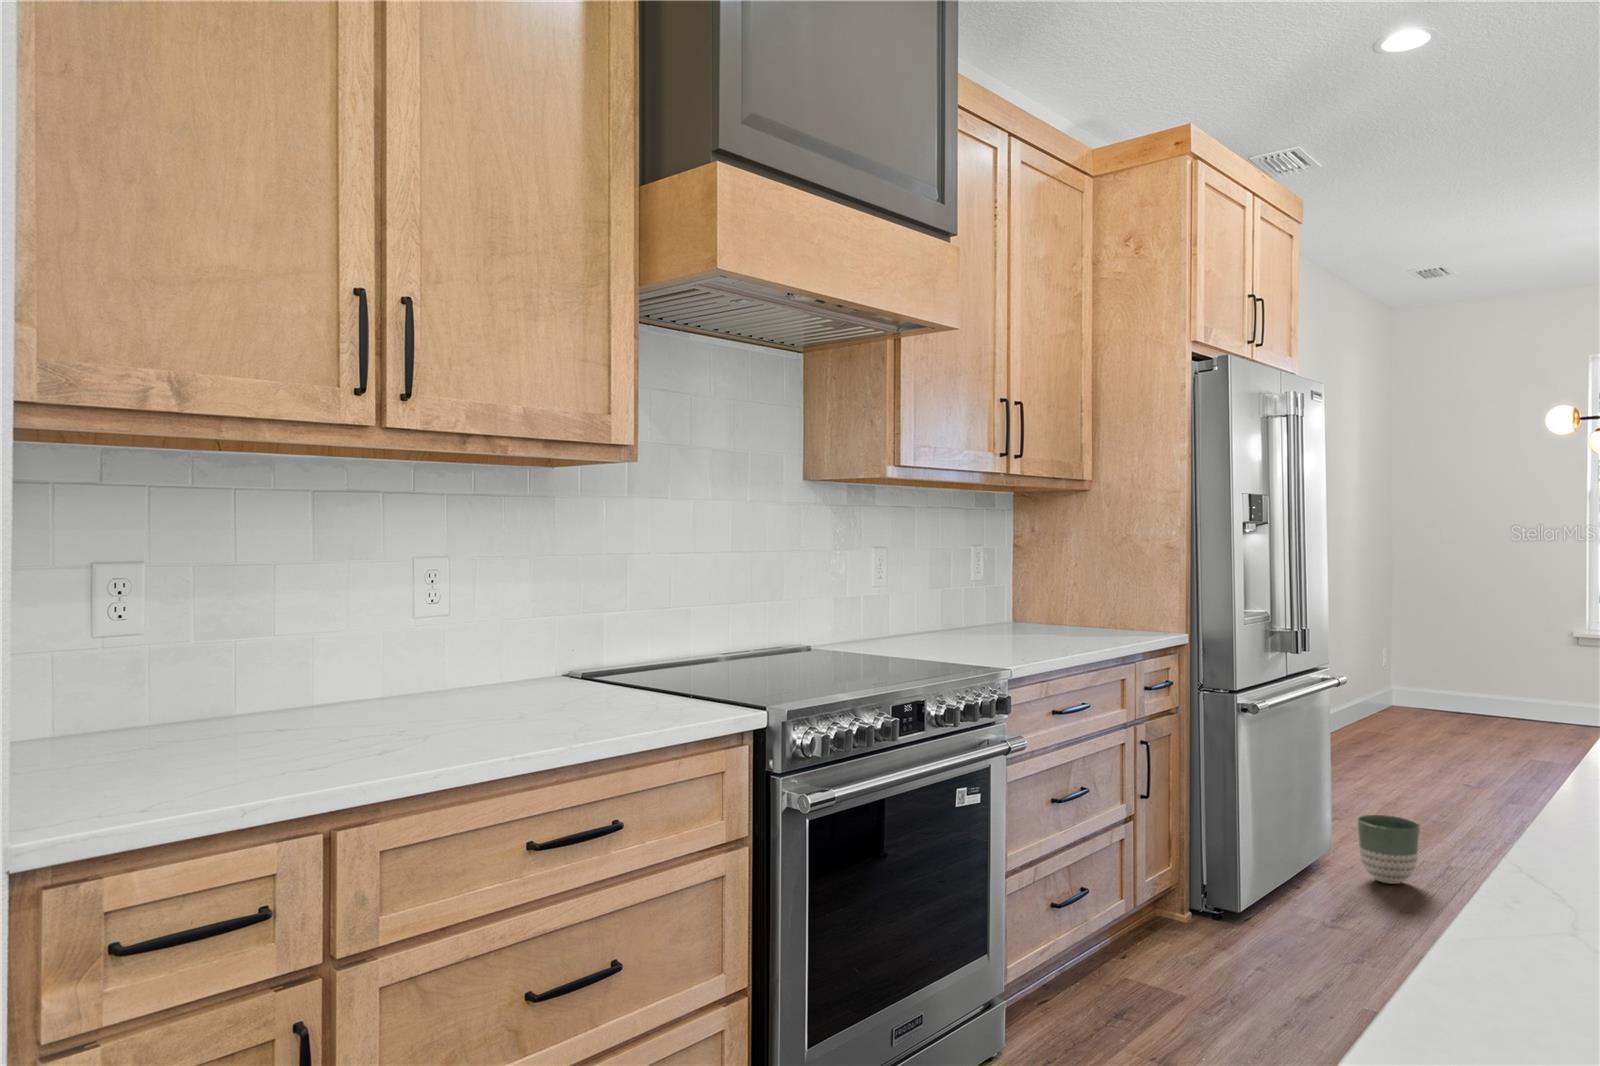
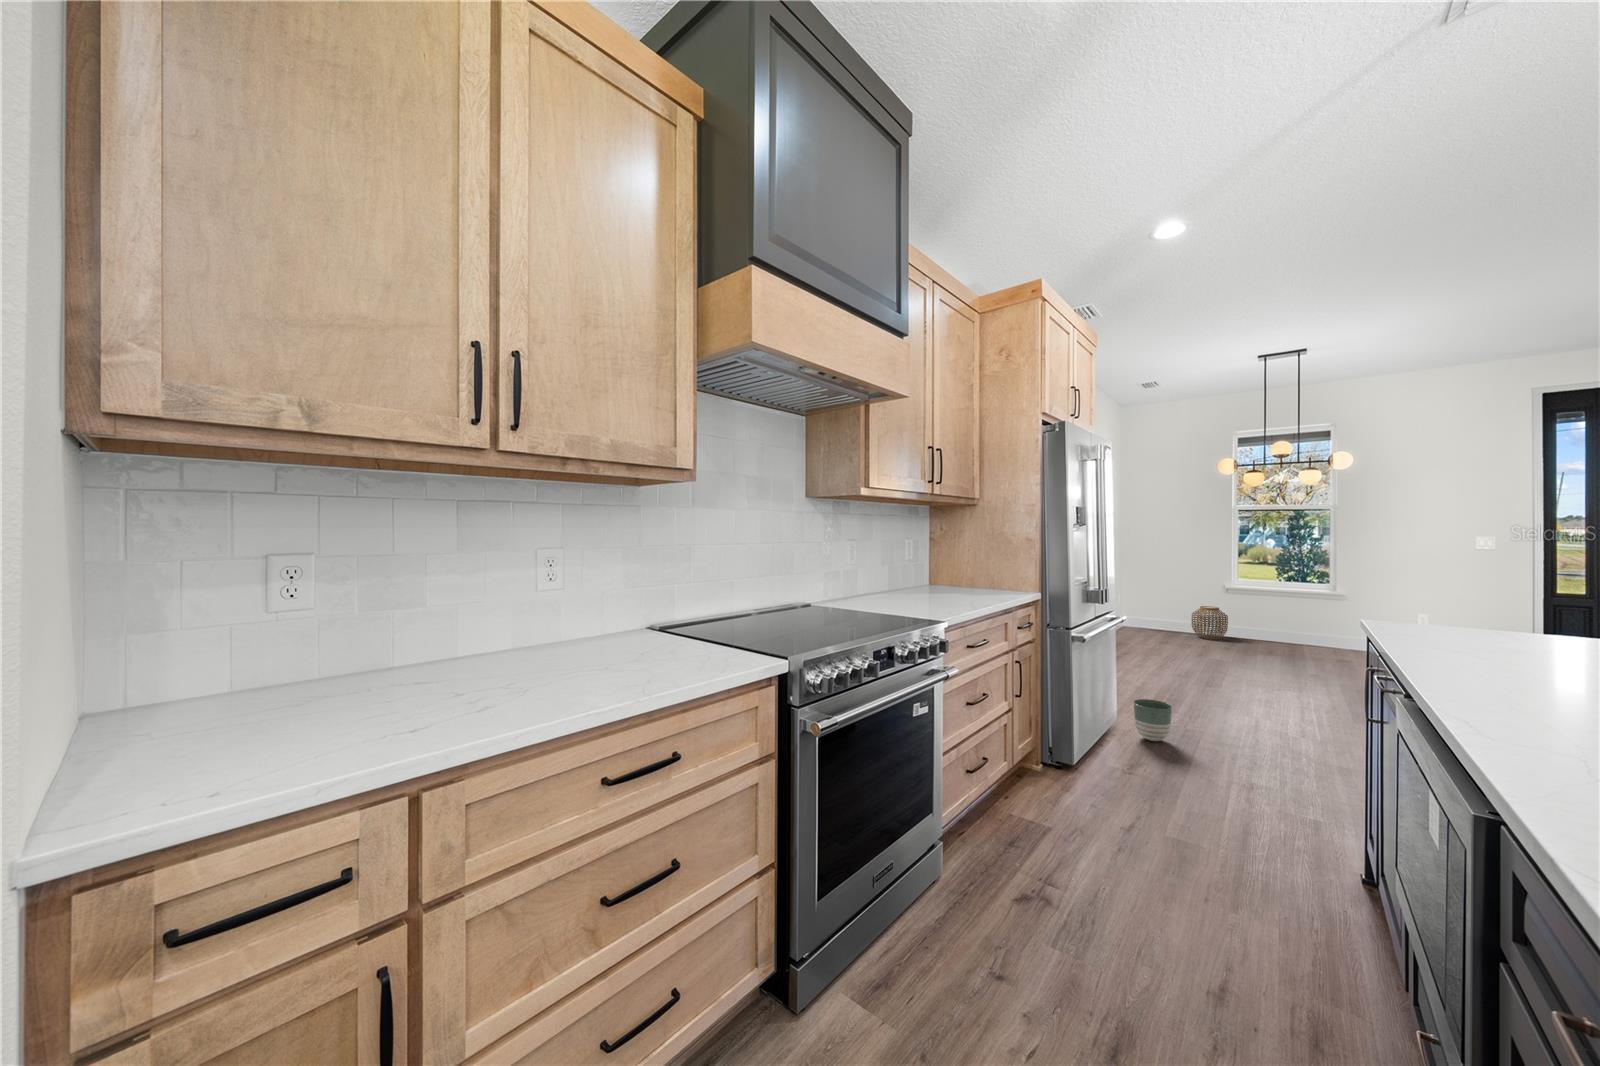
woven basket: none [1516,667,1580,728] -> present [1191,606,1228,640]

